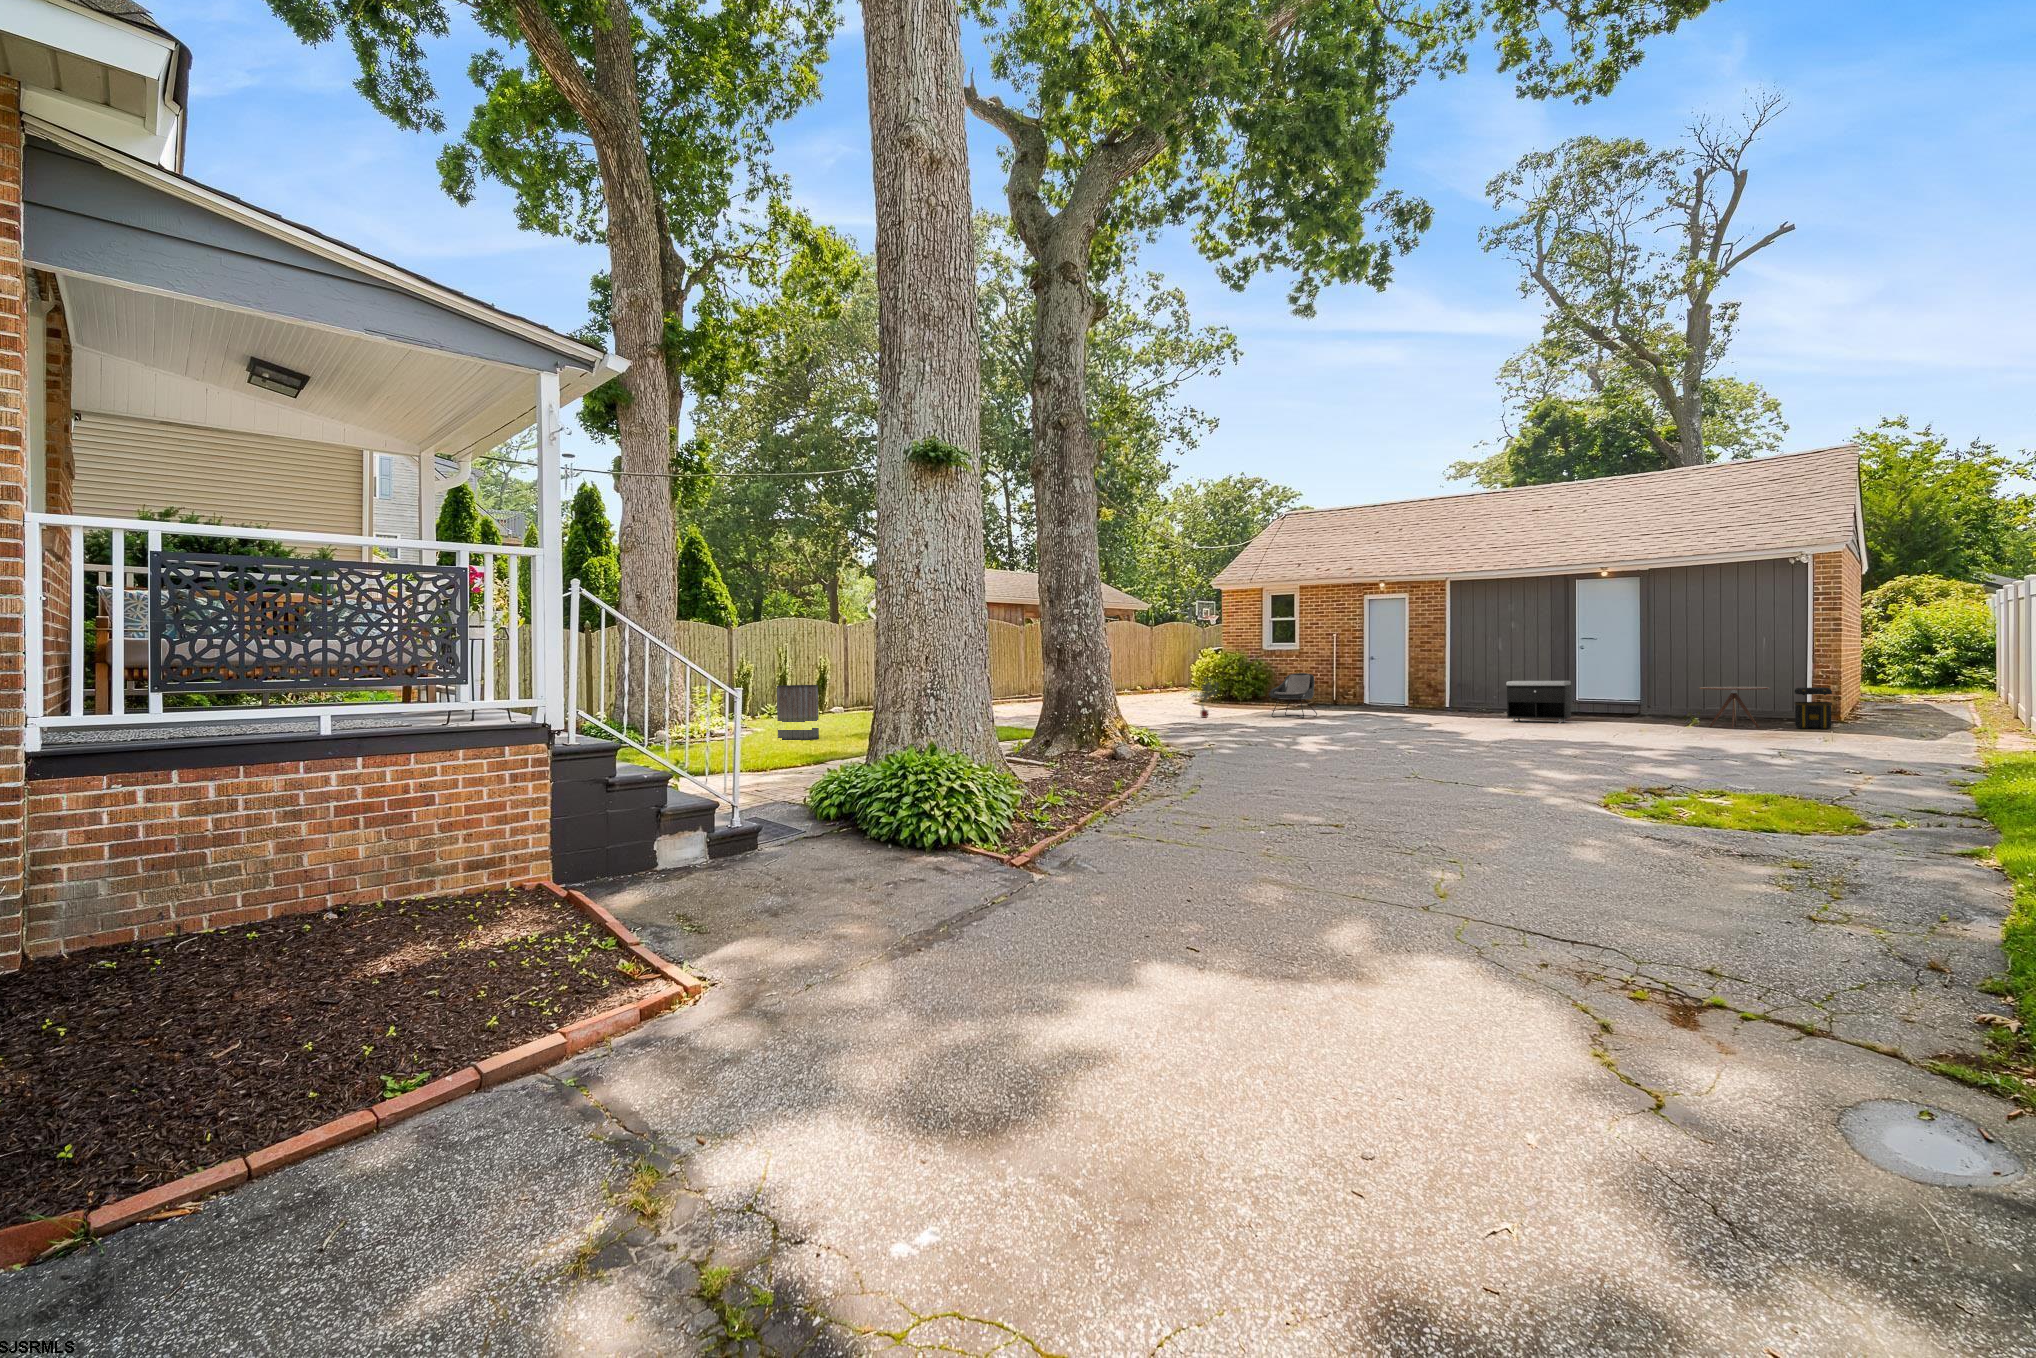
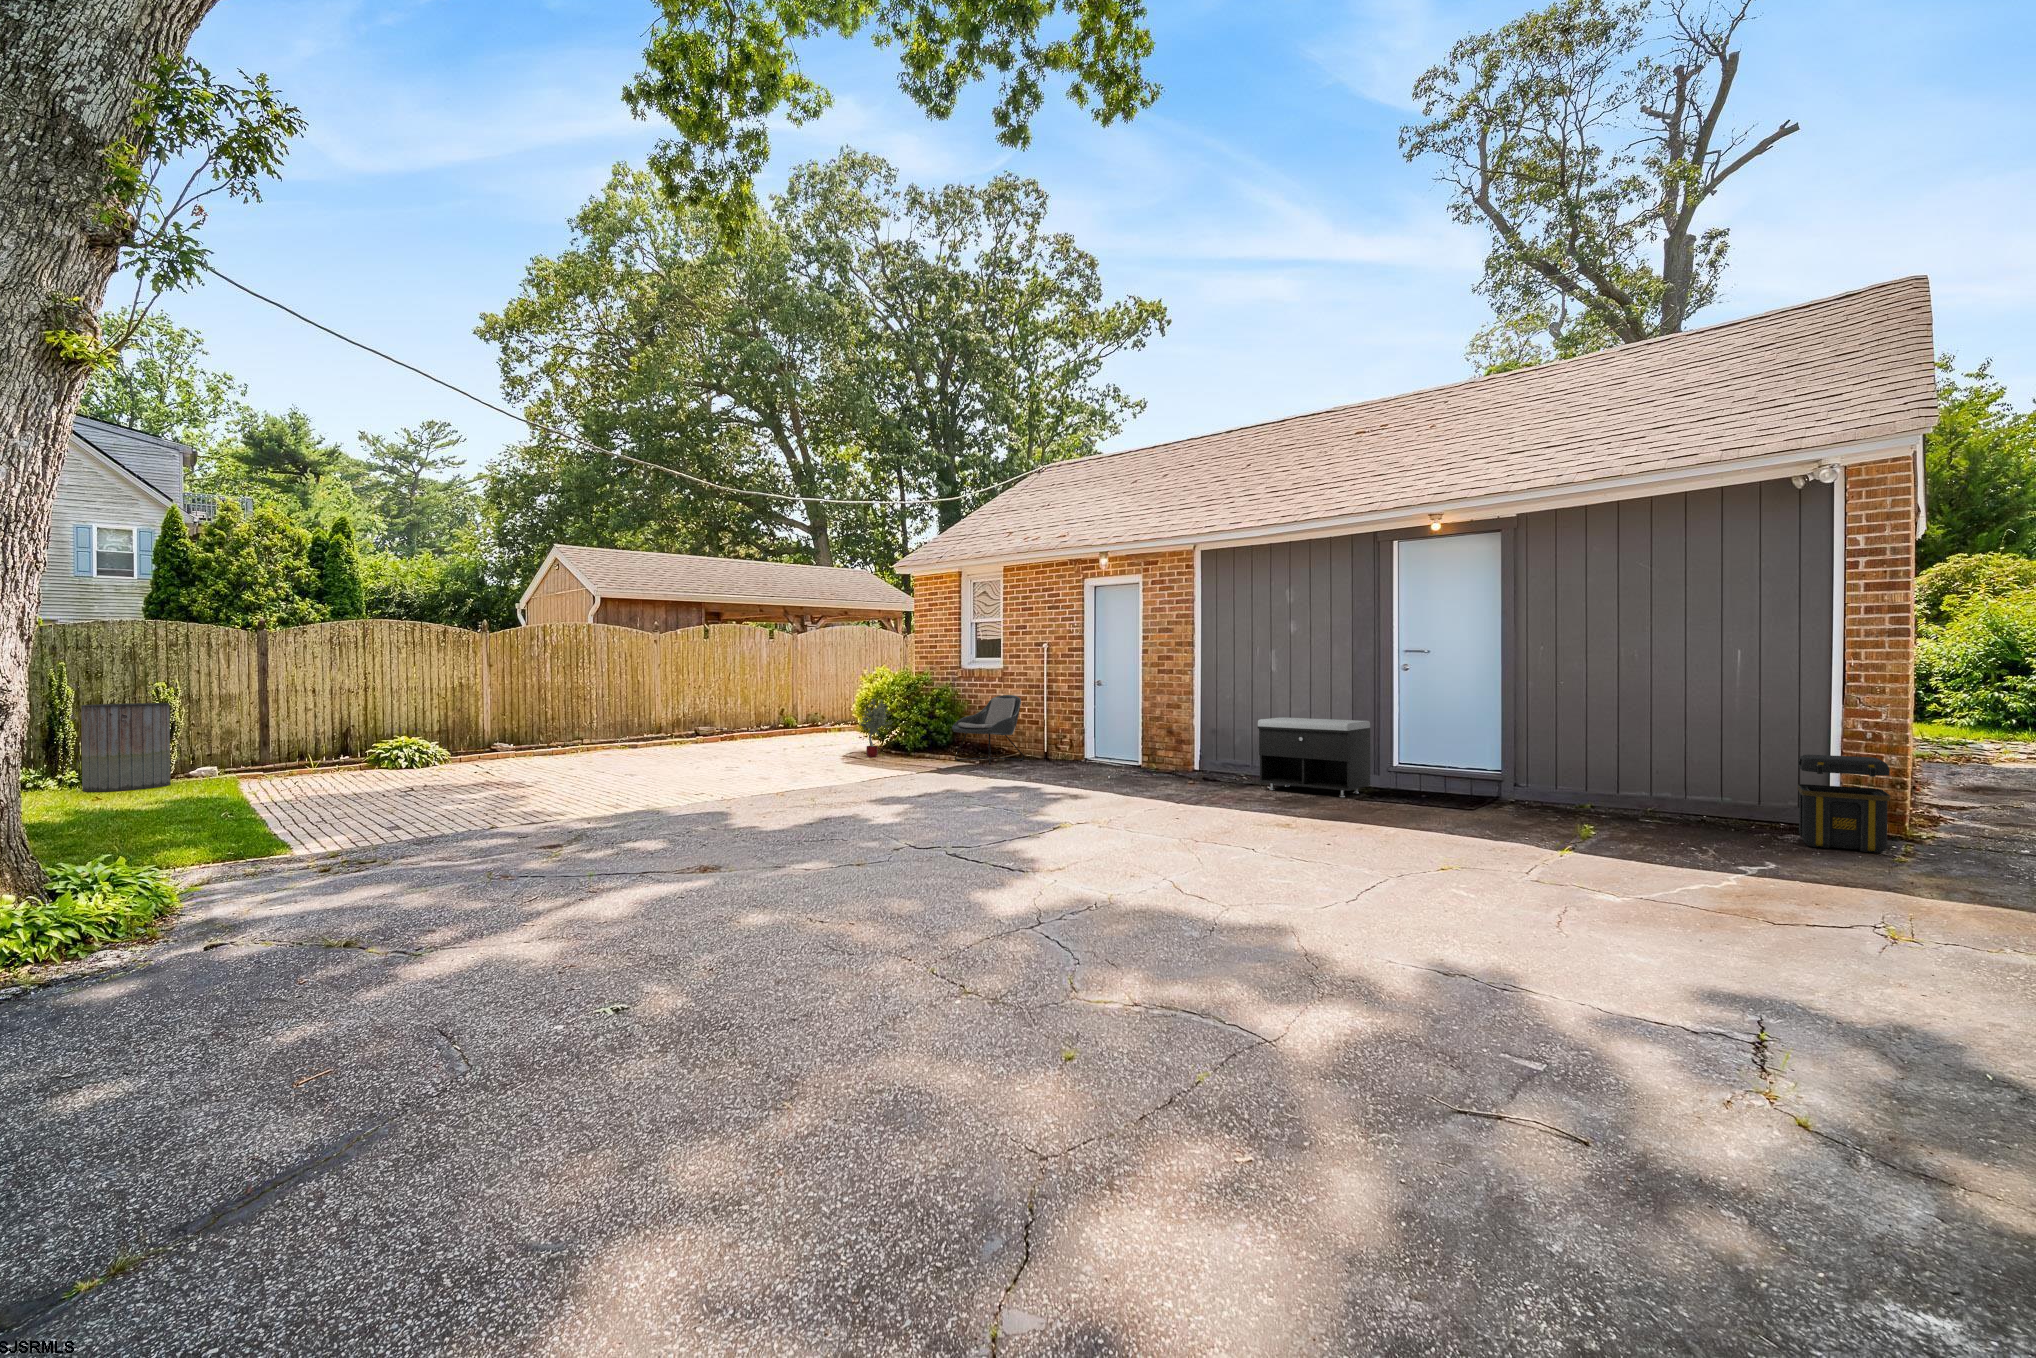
round table: present [1699,687,1770,729] -> none [1589,744,1741,838]

